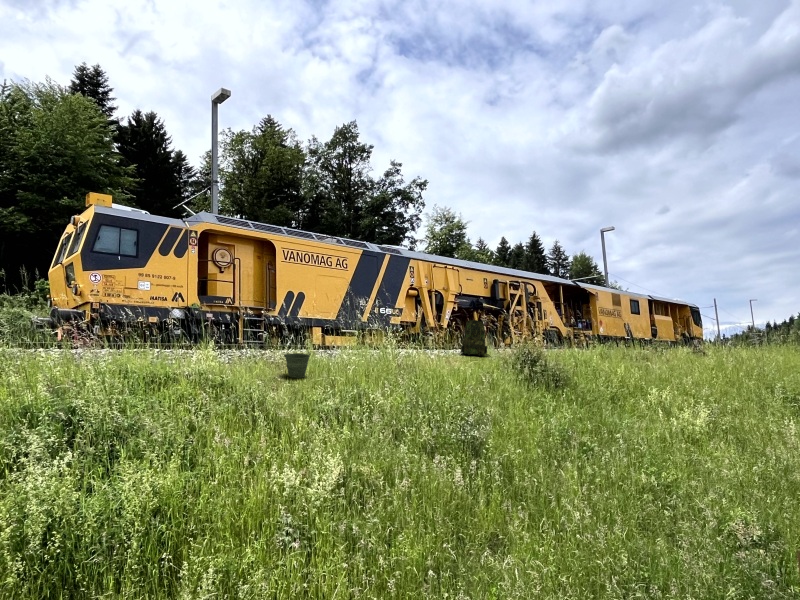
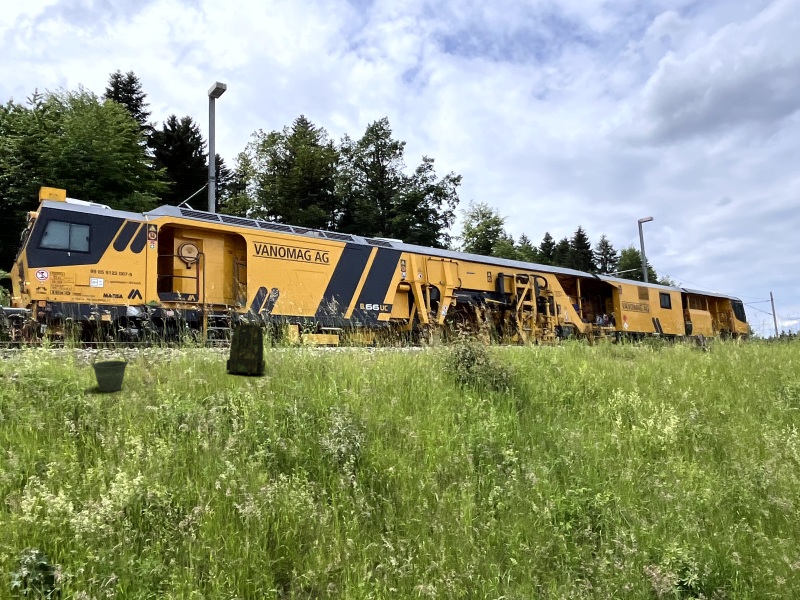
backpack: present [461,320,487,356] -> present [226,324,265,375]

